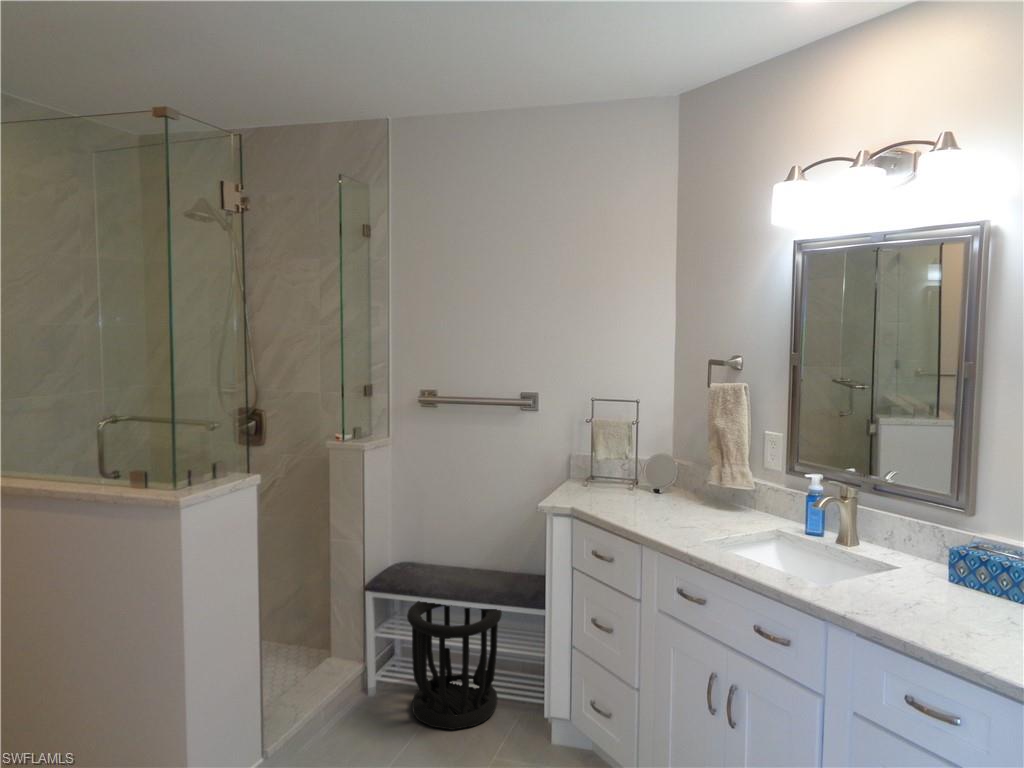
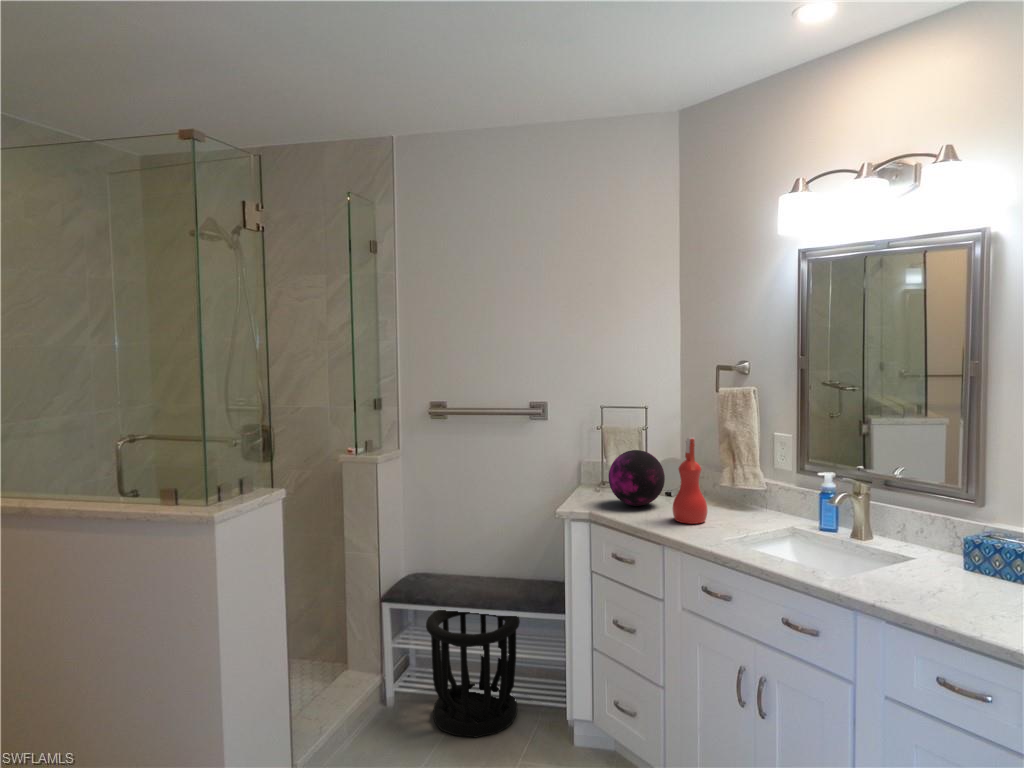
spray bottle: none [654,434,689,523] -> present [673,438,707,524]
decorative orb: none [593,445,650,502] -> present [609,450,665,506]

